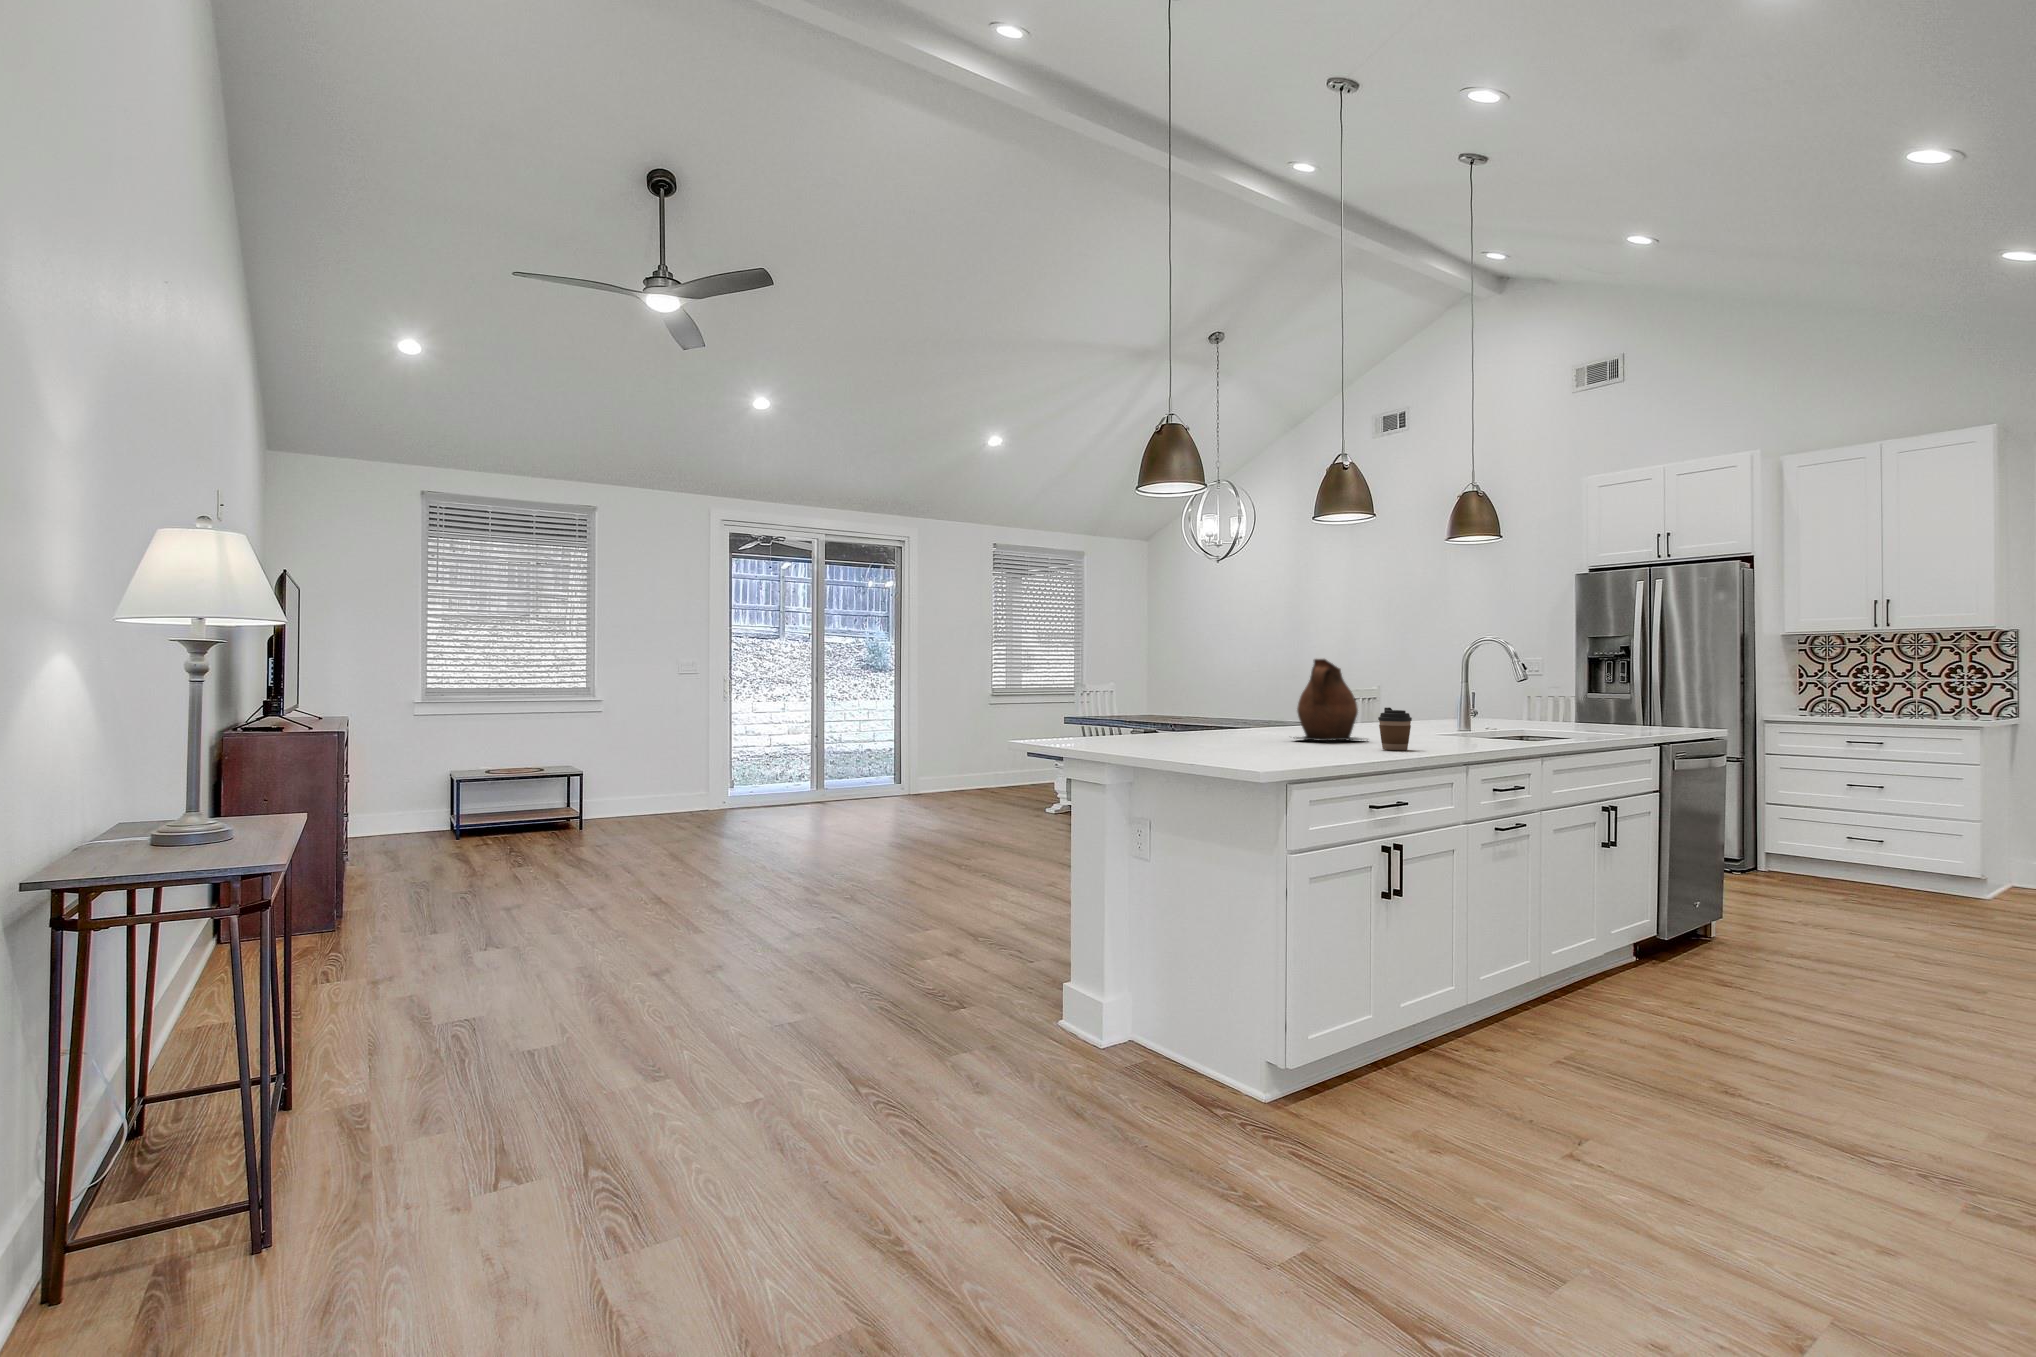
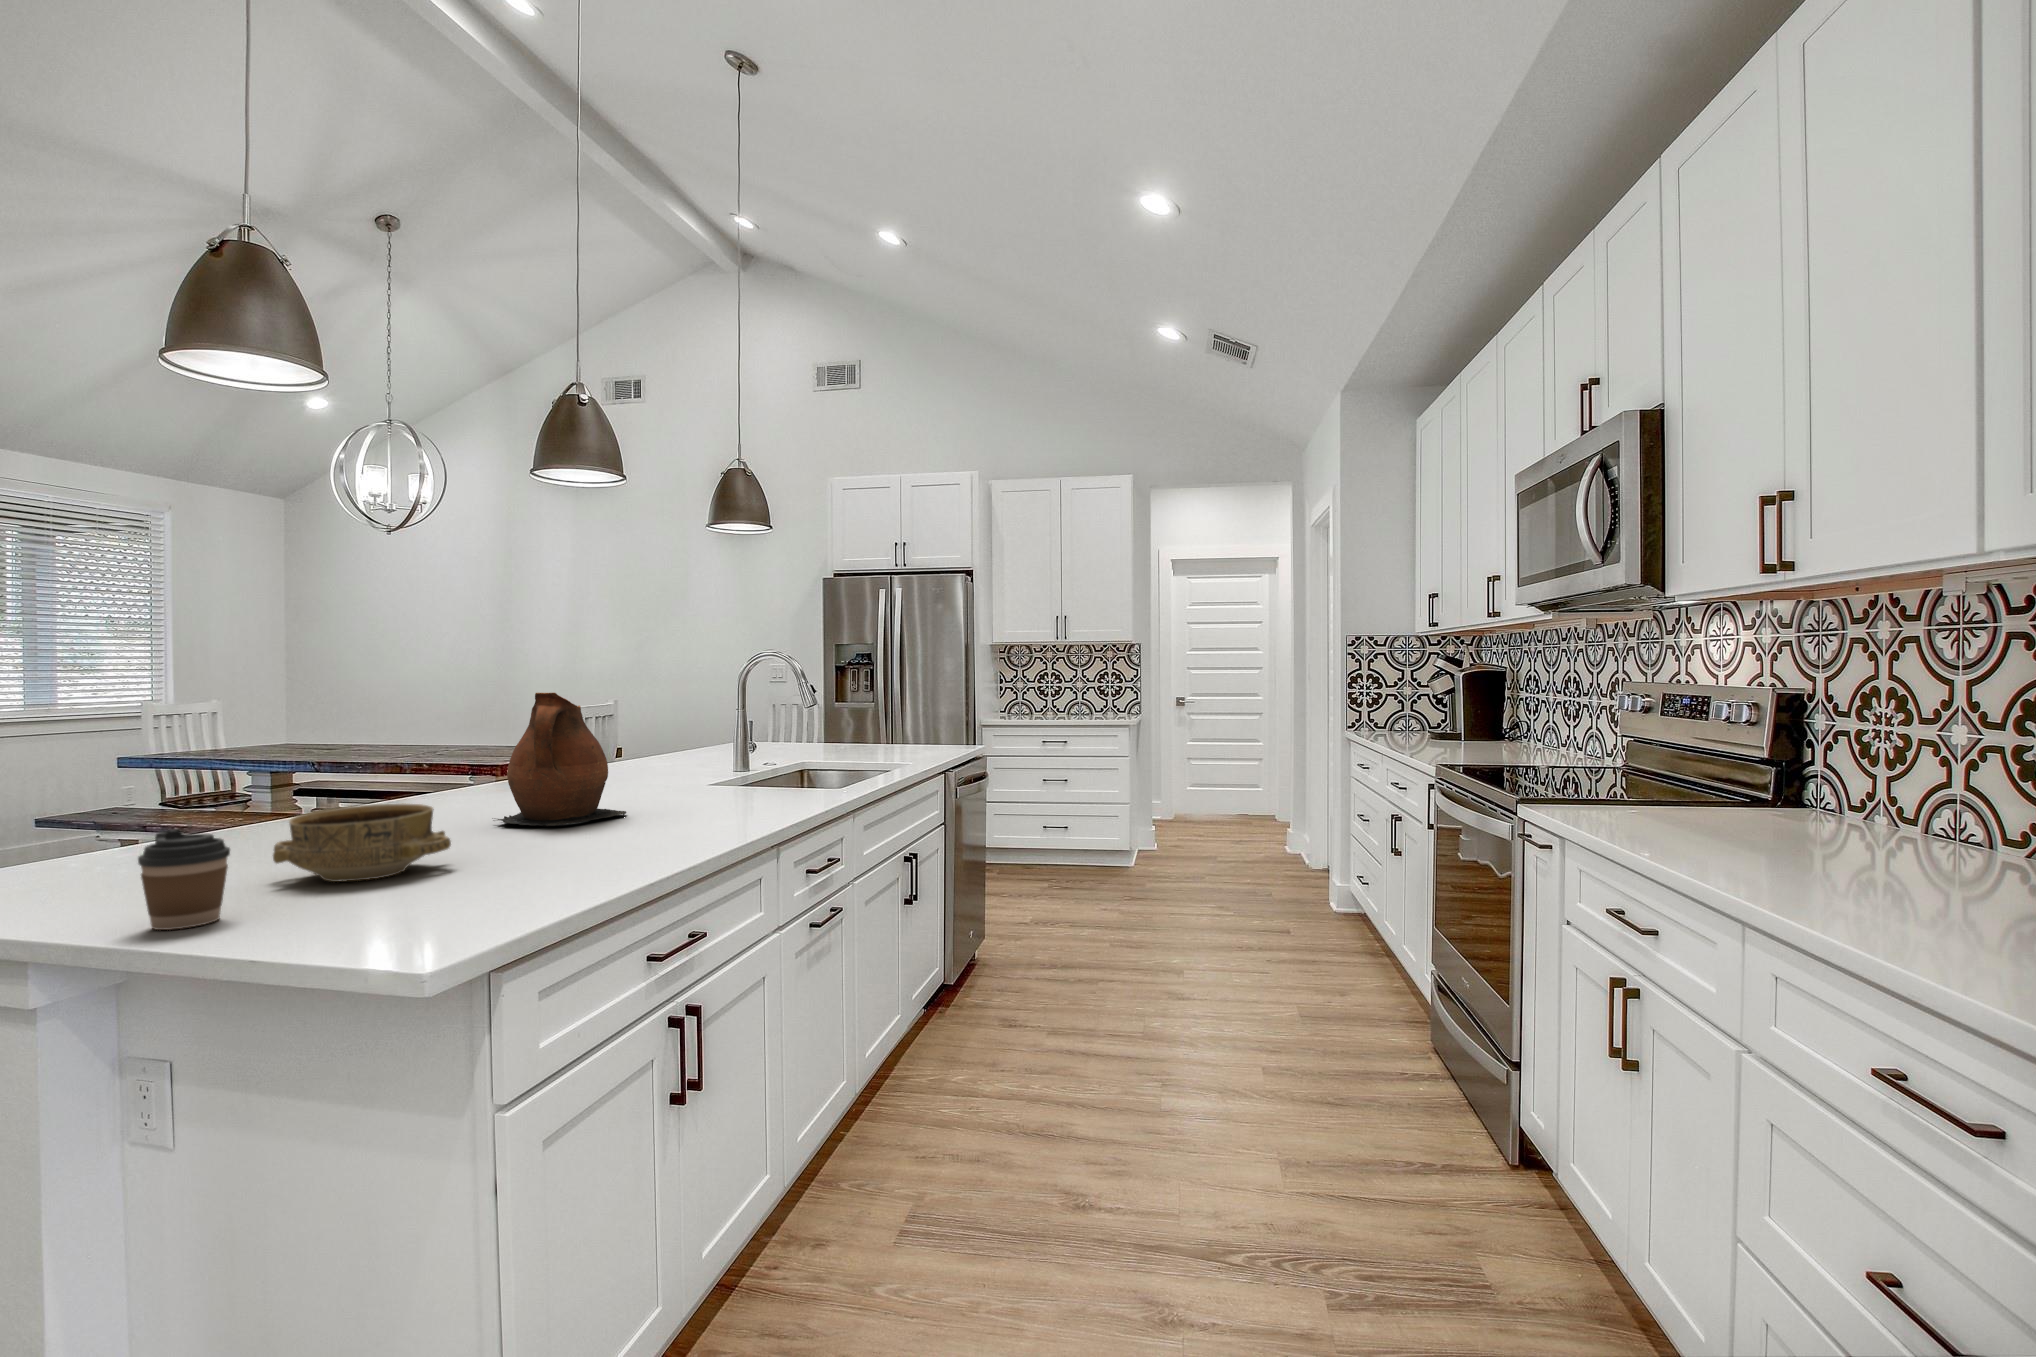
coffee cup: present [1378,707,1412,750] -> present [138,830,230,930]
ceramic bowl: none [1190,714,1270,749] -> present [273,803,451,882]

